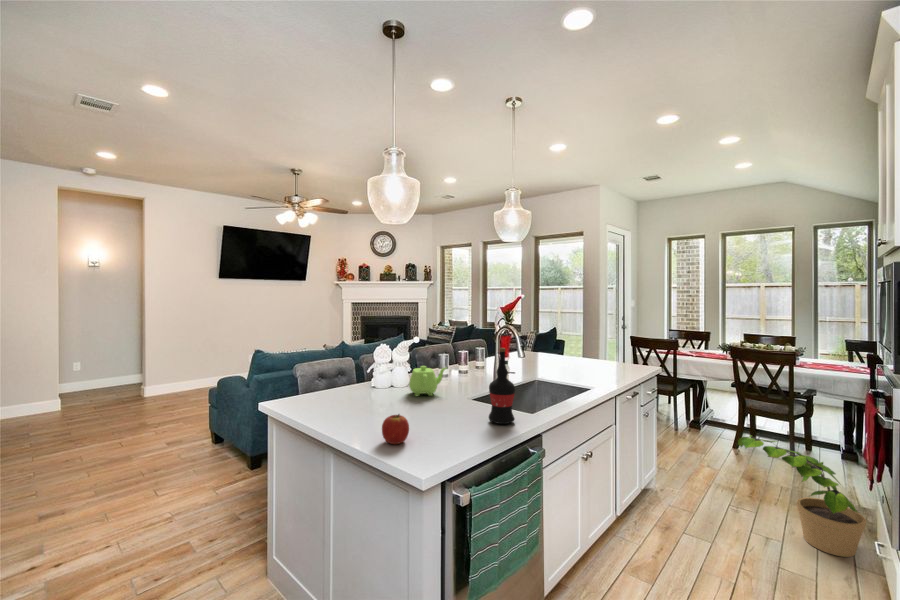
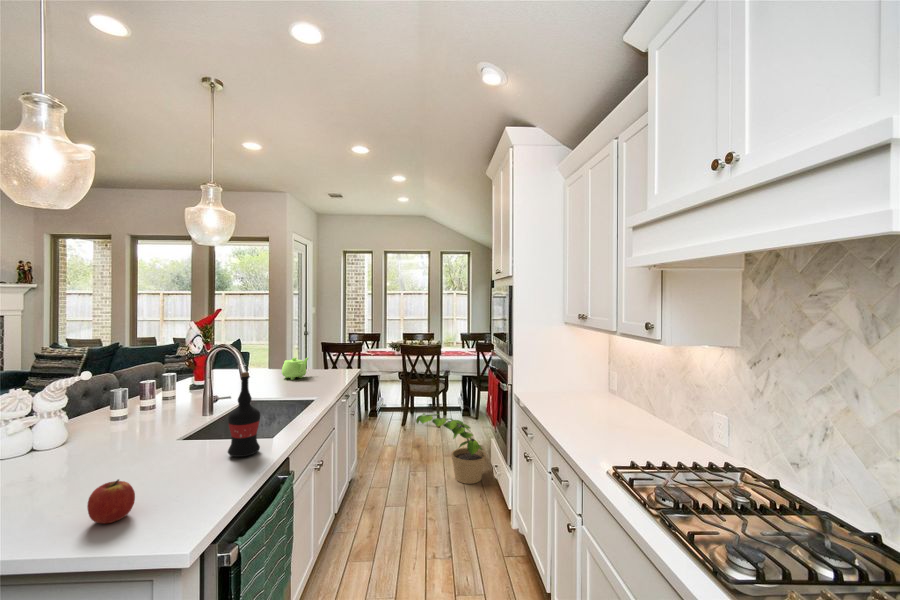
teapot: present [409,366,446,396] -> present [282,357,309,380]

